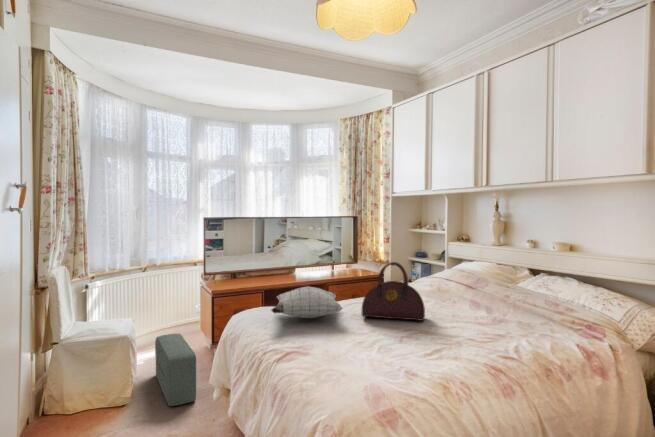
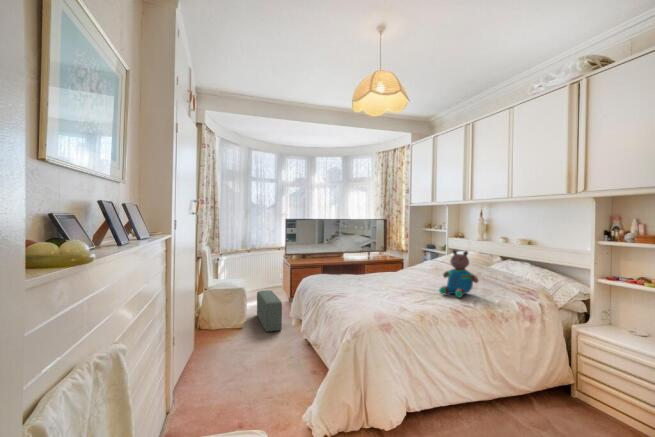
handbag: present [361,262,425,321] -> none [382,248,423,285]
teddy bear: none [456,263,518,343] -> present [439,250,478,297]
pillow: present [271,286,342,318] -> none [327,262,370,281]

